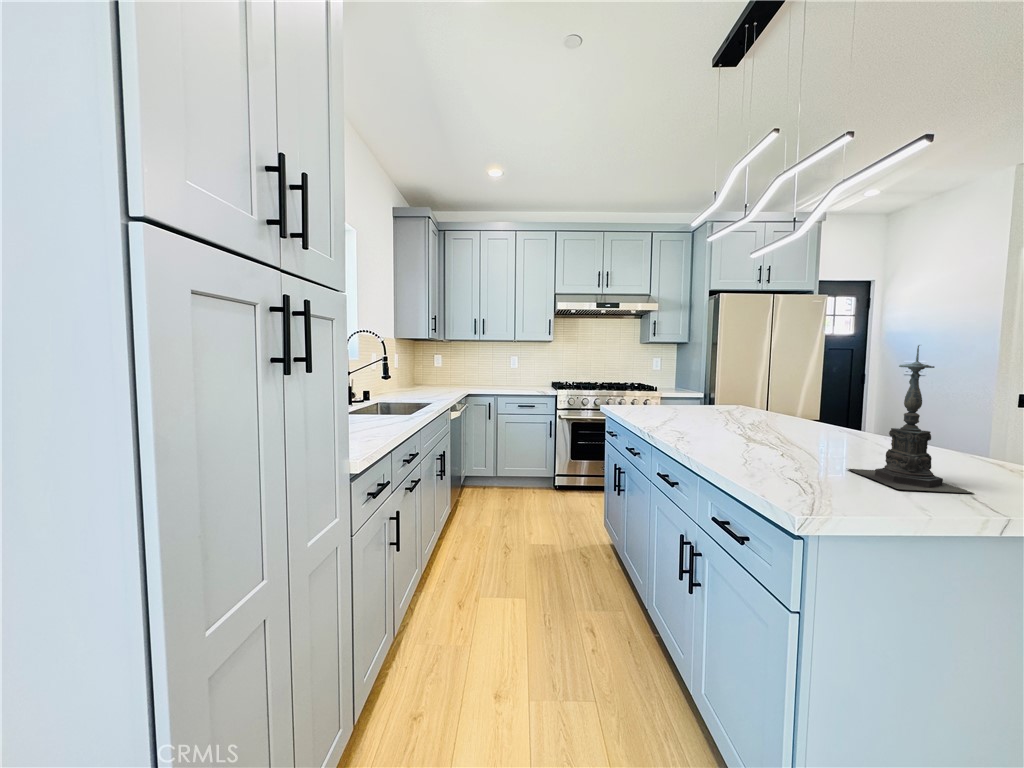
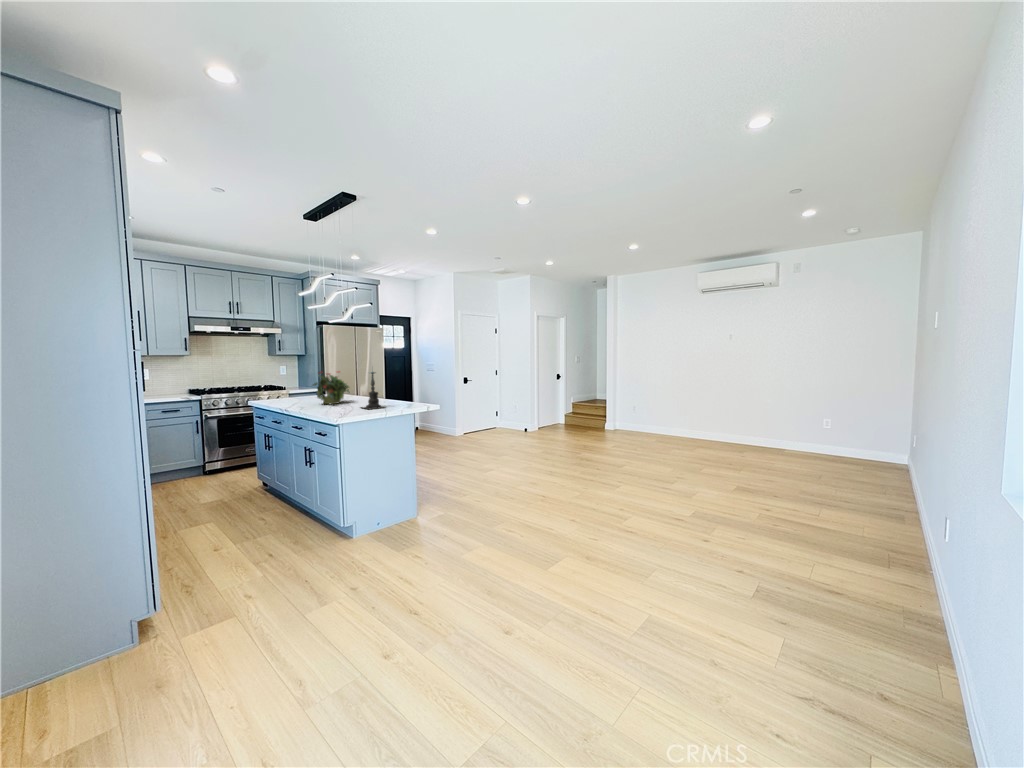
potted plant: none [705,360,800,438] -> present [314,371,350,404]

